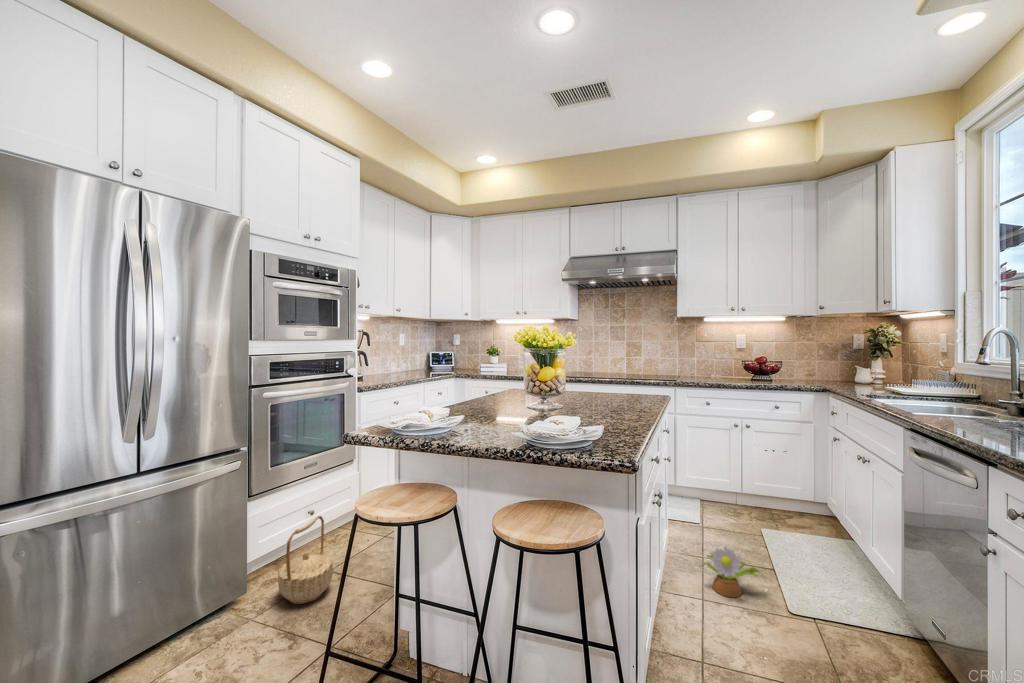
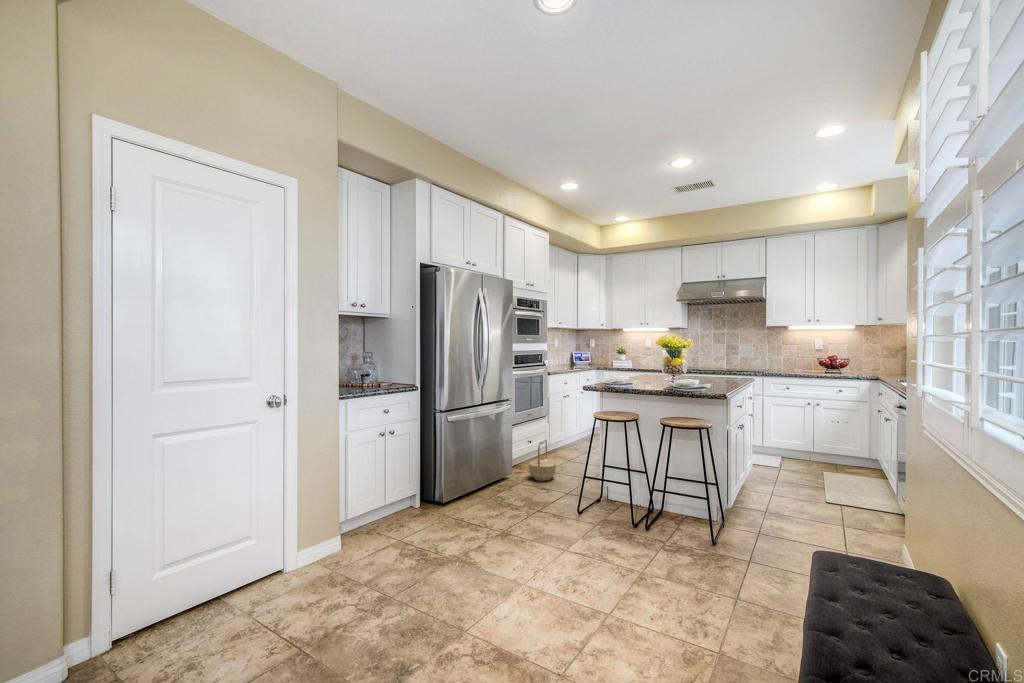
decorative plant: present [701,546,760,597] -> none [771,462,809,493]

